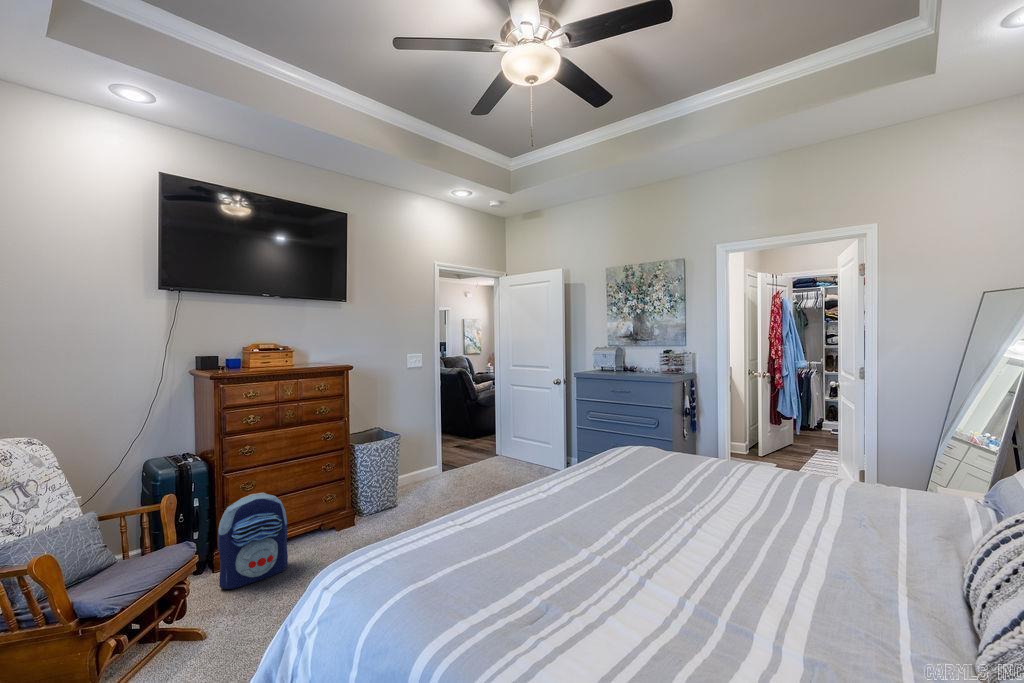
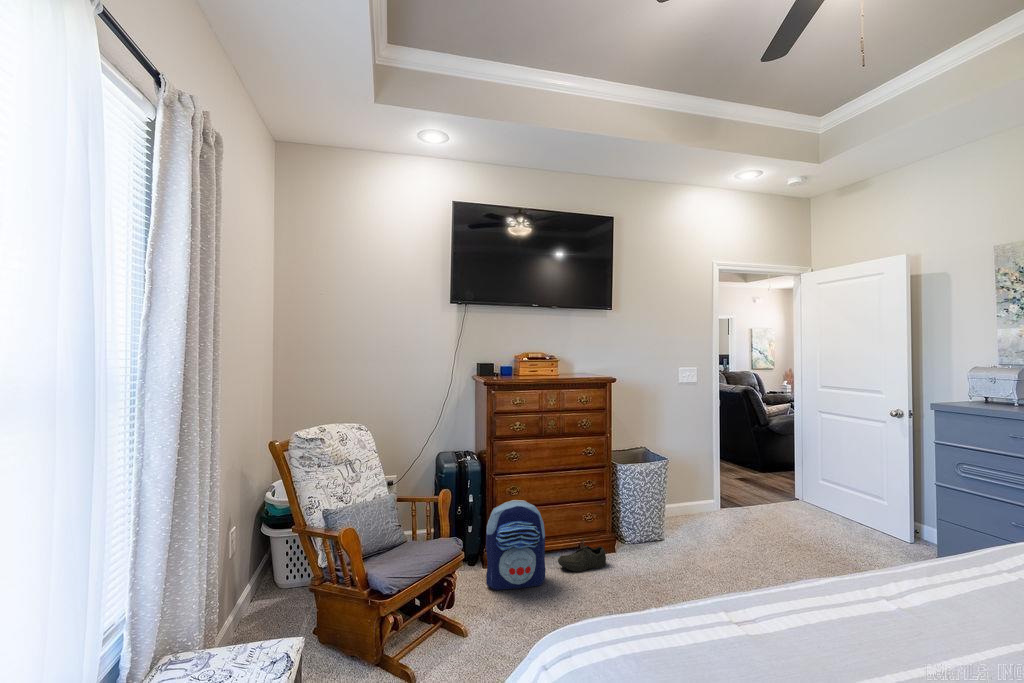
shoe: none [299,515,348,550] -> present [558,540,606,572]

